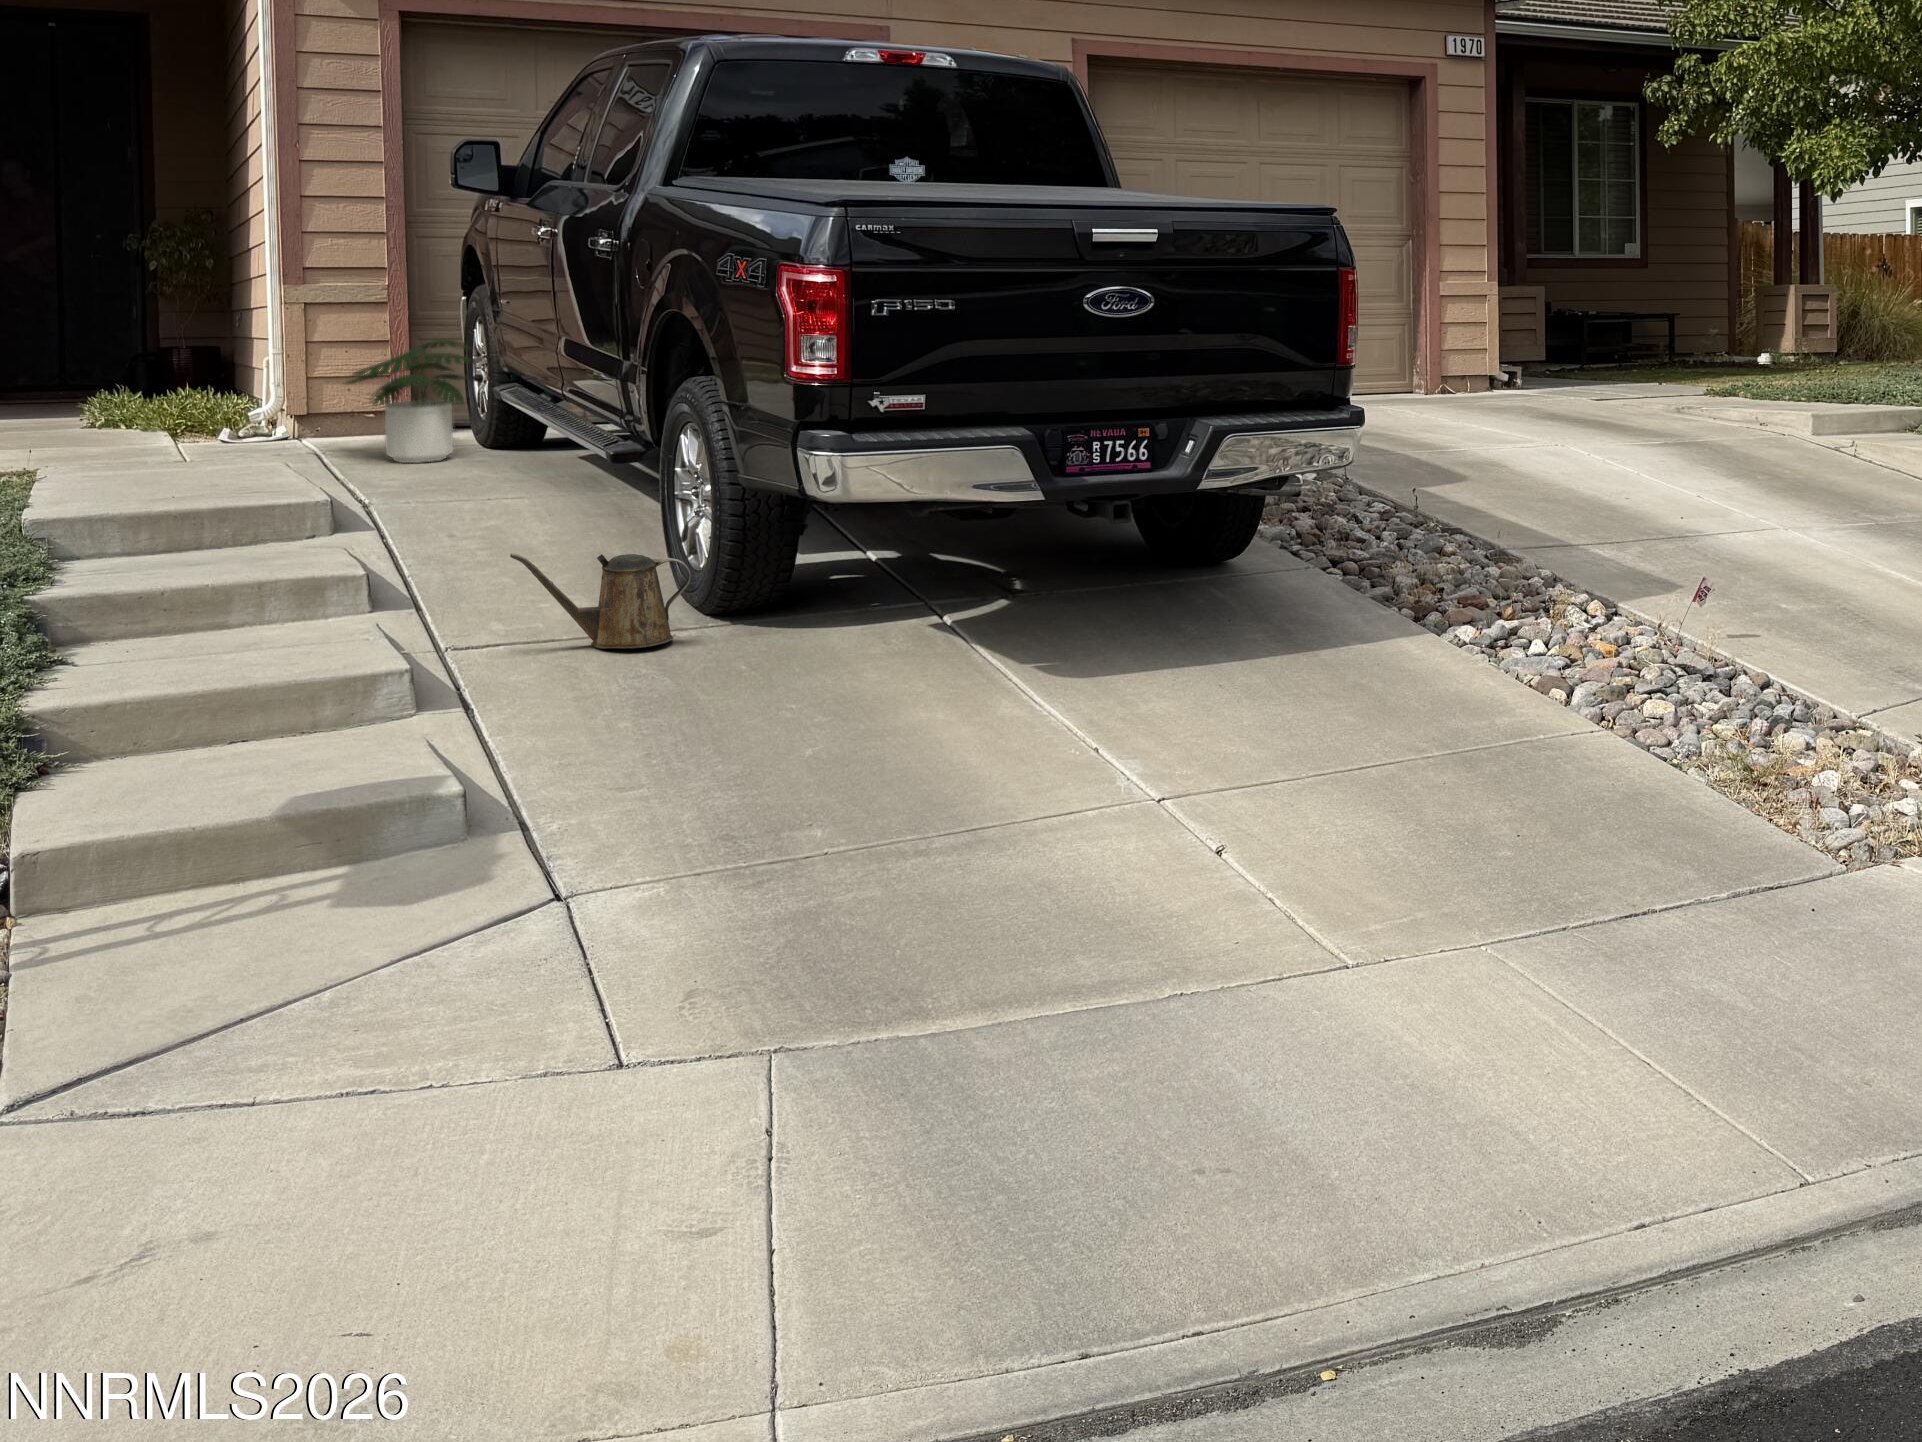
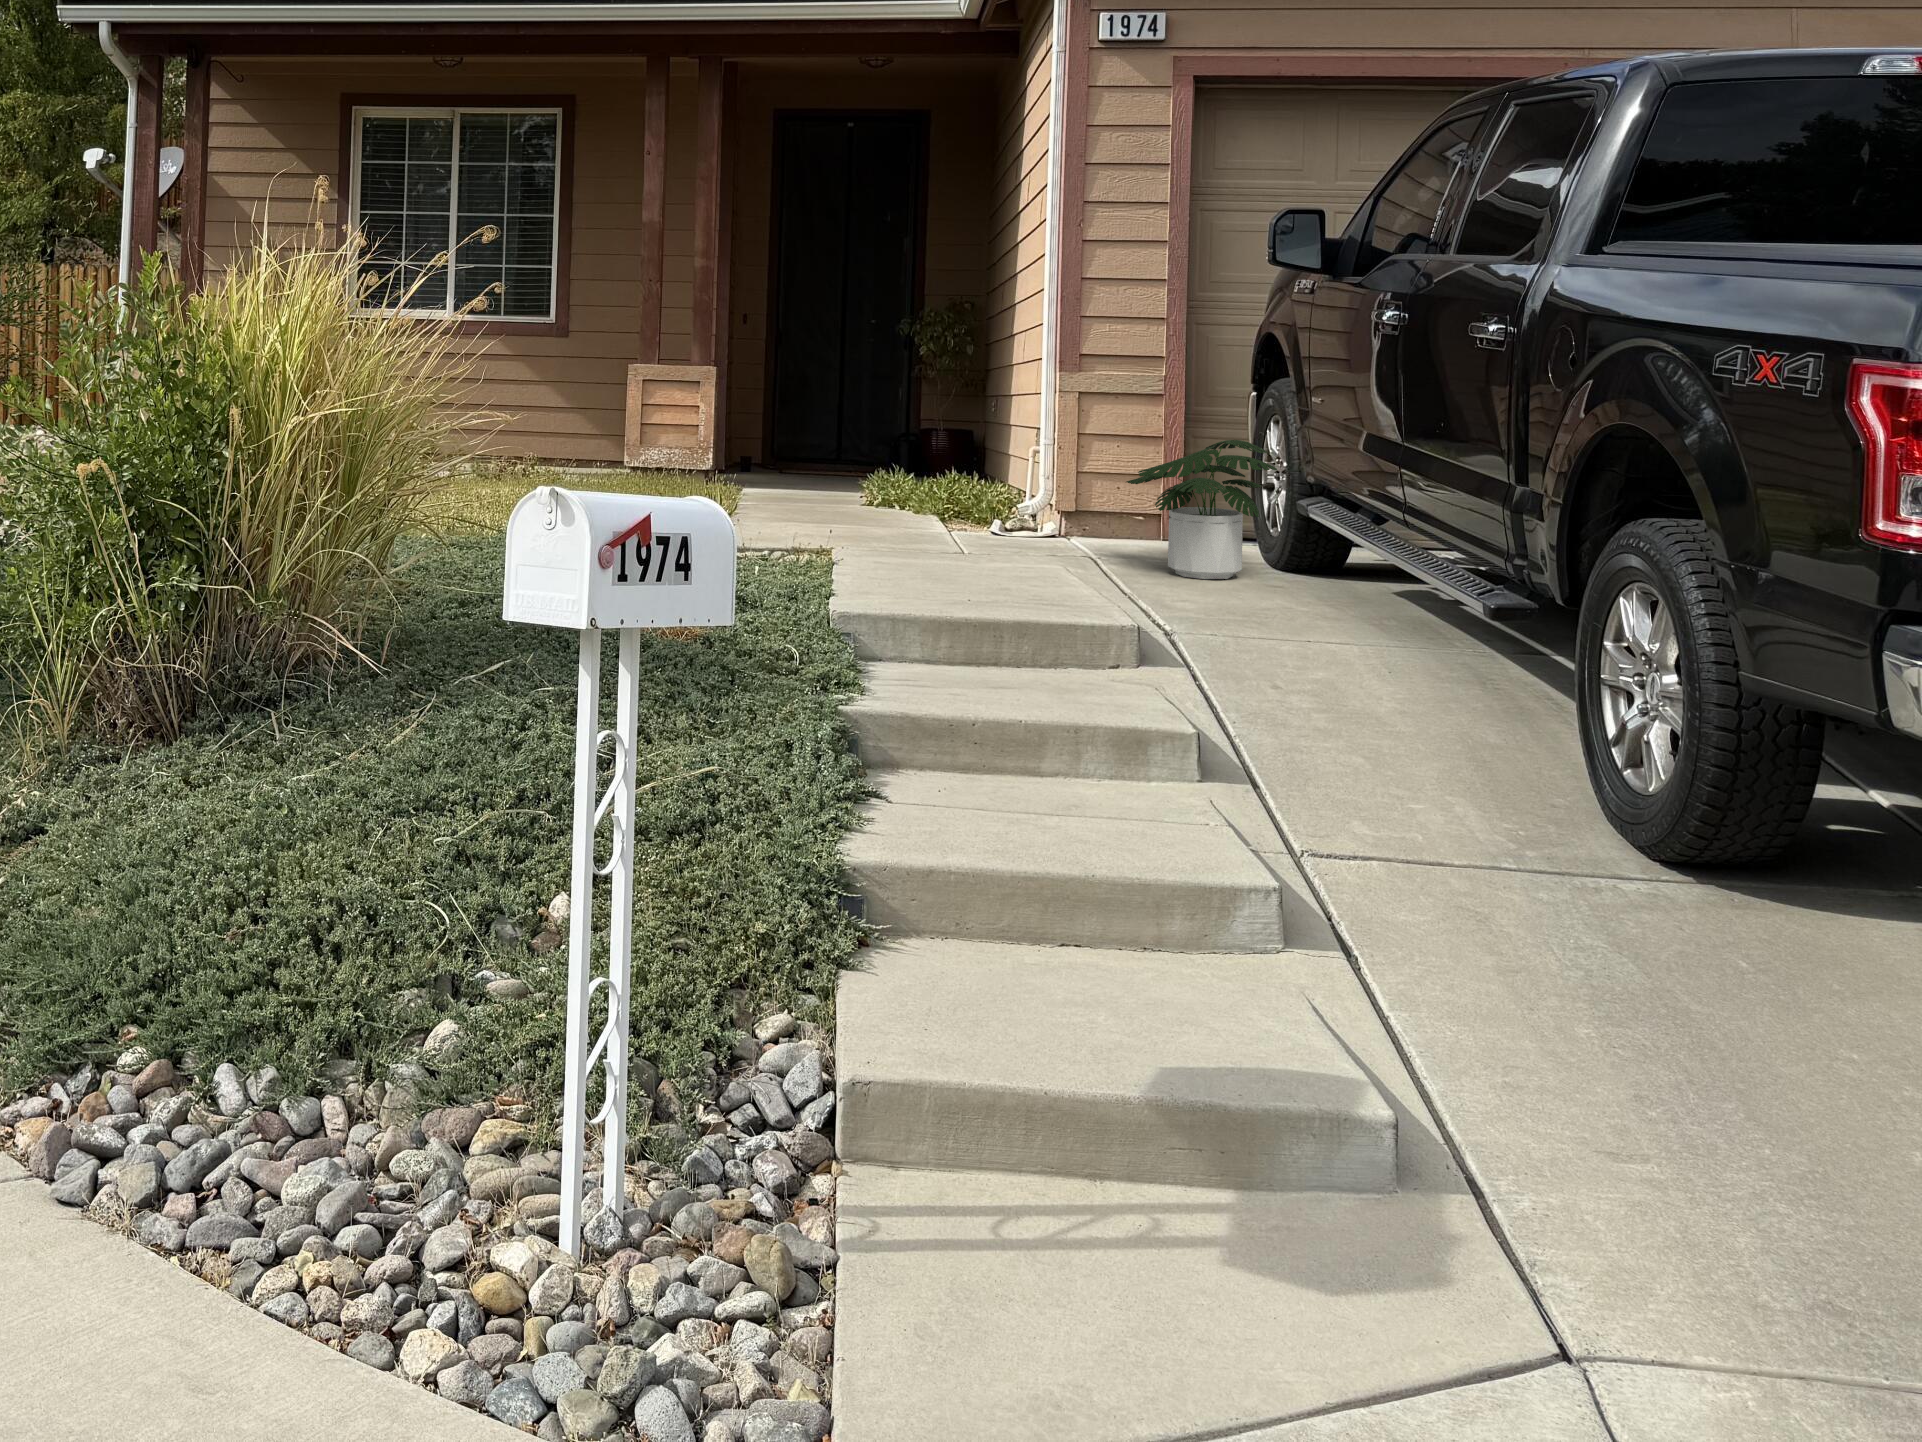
watering can: present [510,553,691,649] -> none [1391,736,1643,895]

